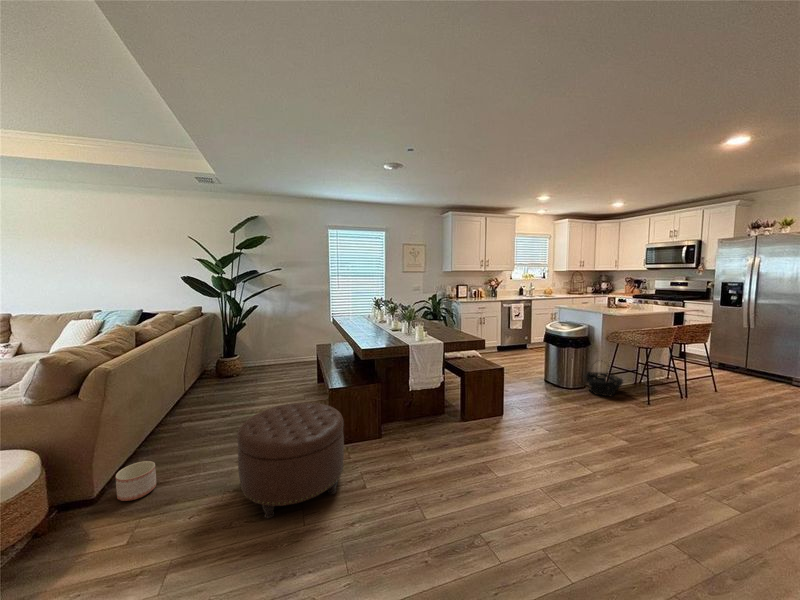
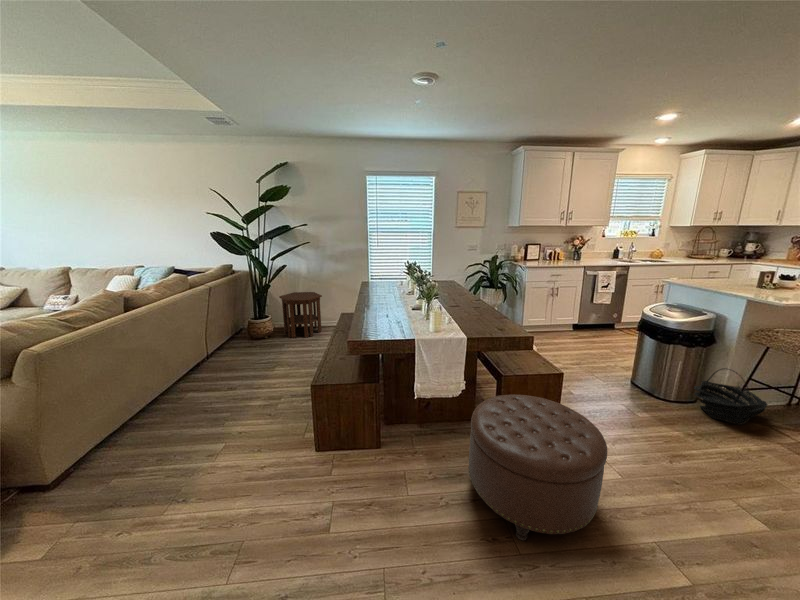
side table: none [248,331,290,374] -> present [279,292,322,338]
ottoman: present [237,403,344,518] -> present [468,395,607,541]
planter: present [116,461,156,501] -> none [67,447,118,492]

